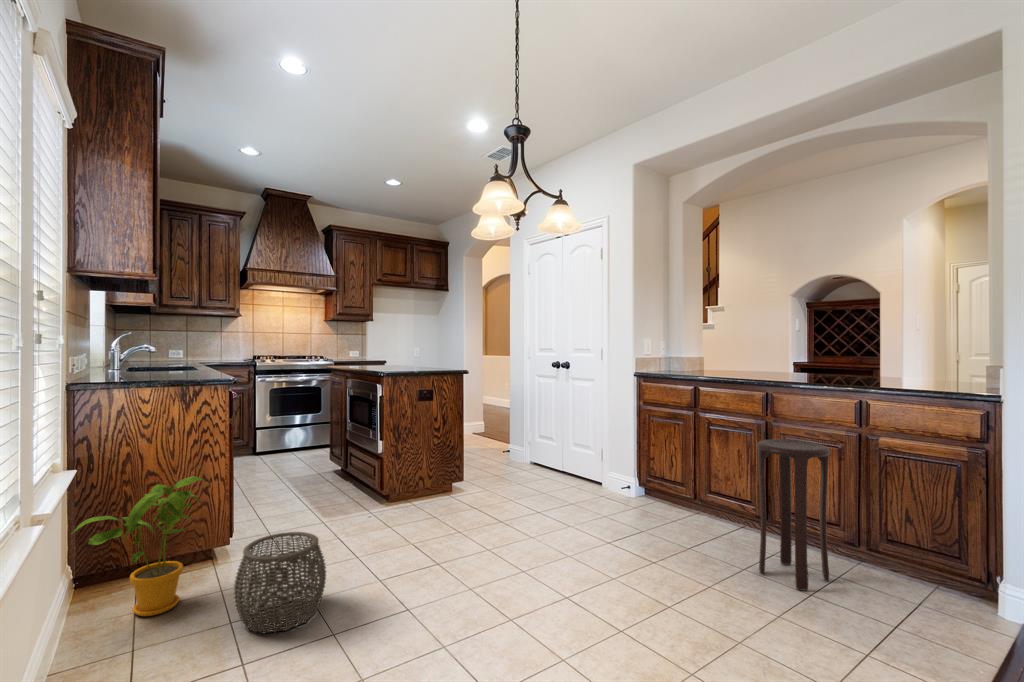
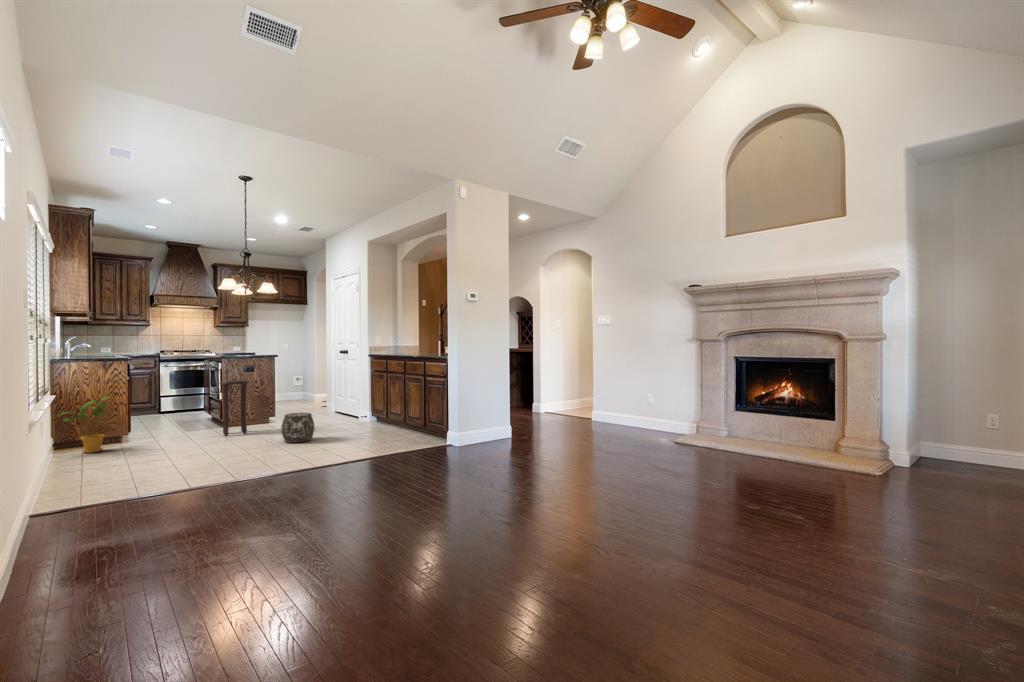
stool: present [757,439,830,591] -> present [220,380,249,436]
woven basket: present [234,532,326,633] -> present [281,413,314,443]

